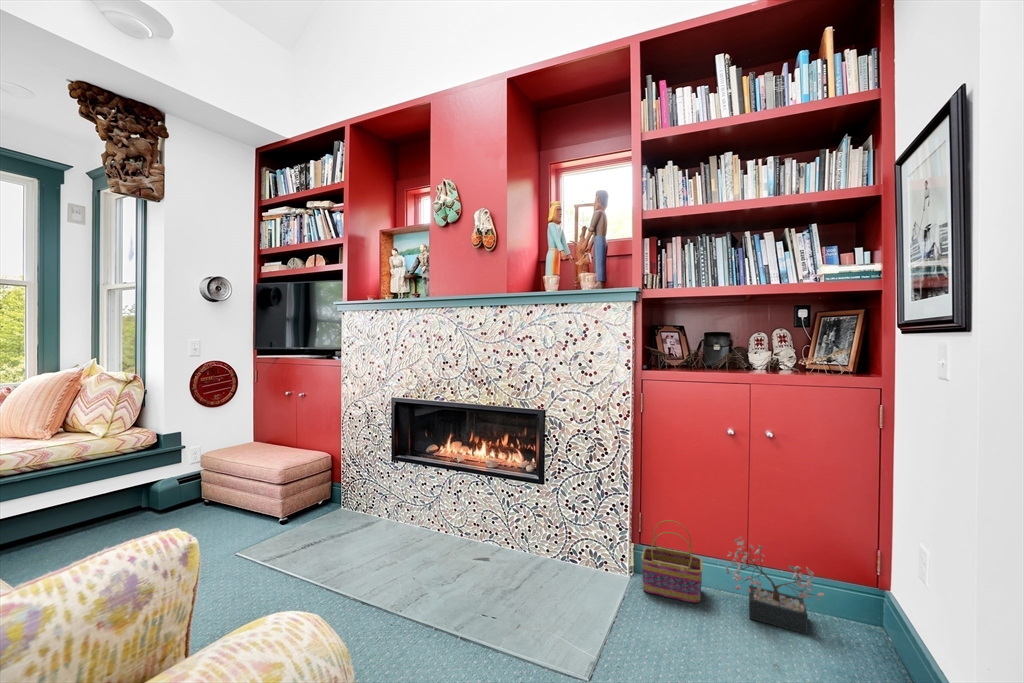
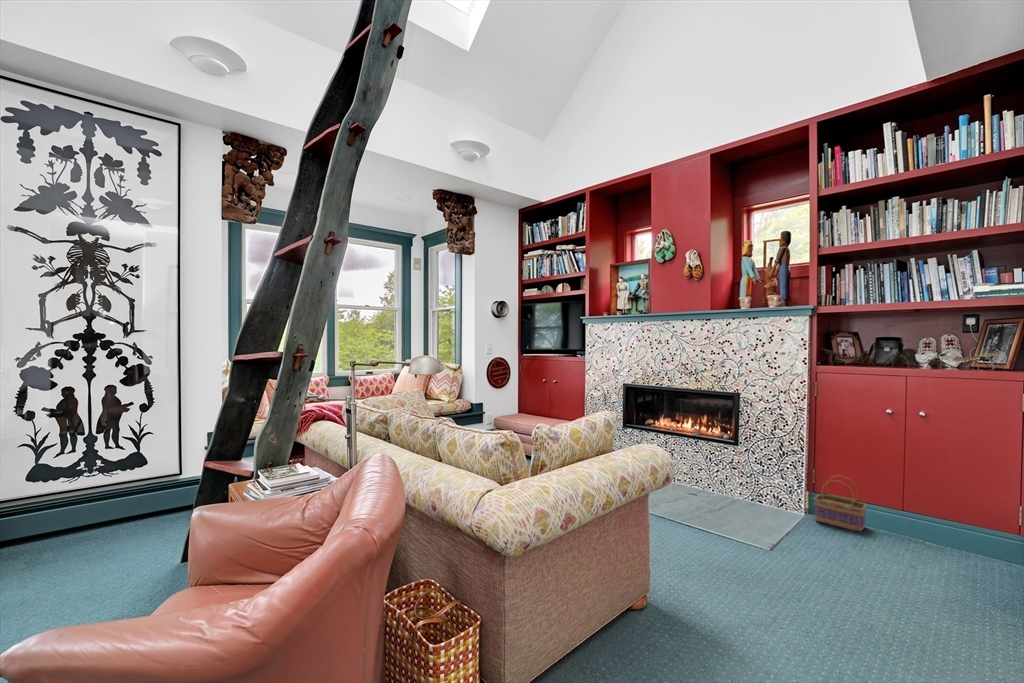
decorative plant: present [726,537,824,634] -> none [884,489,964,556]

